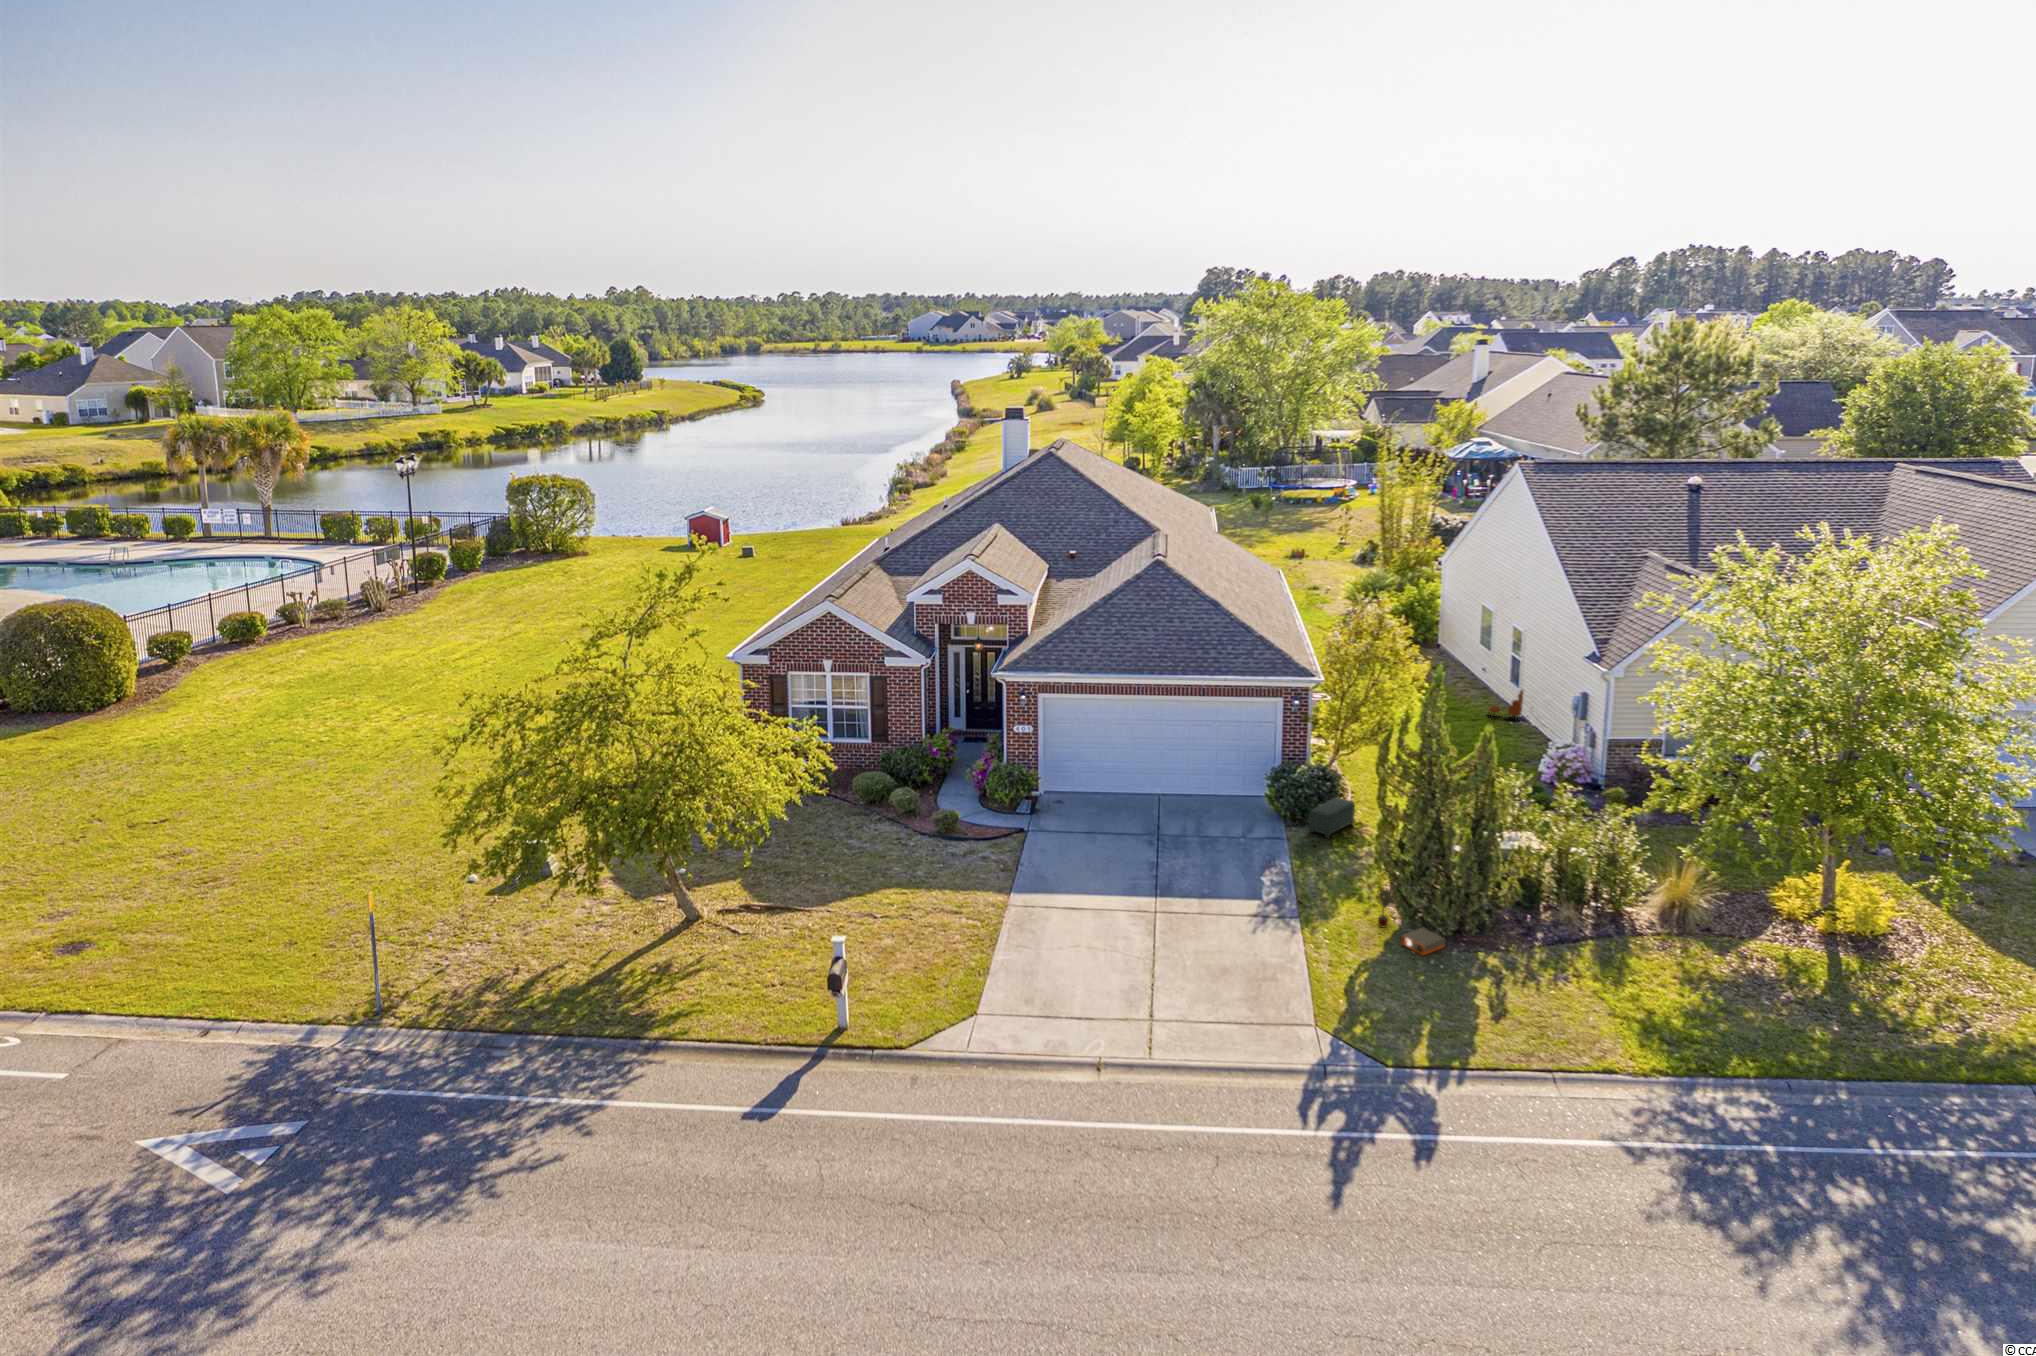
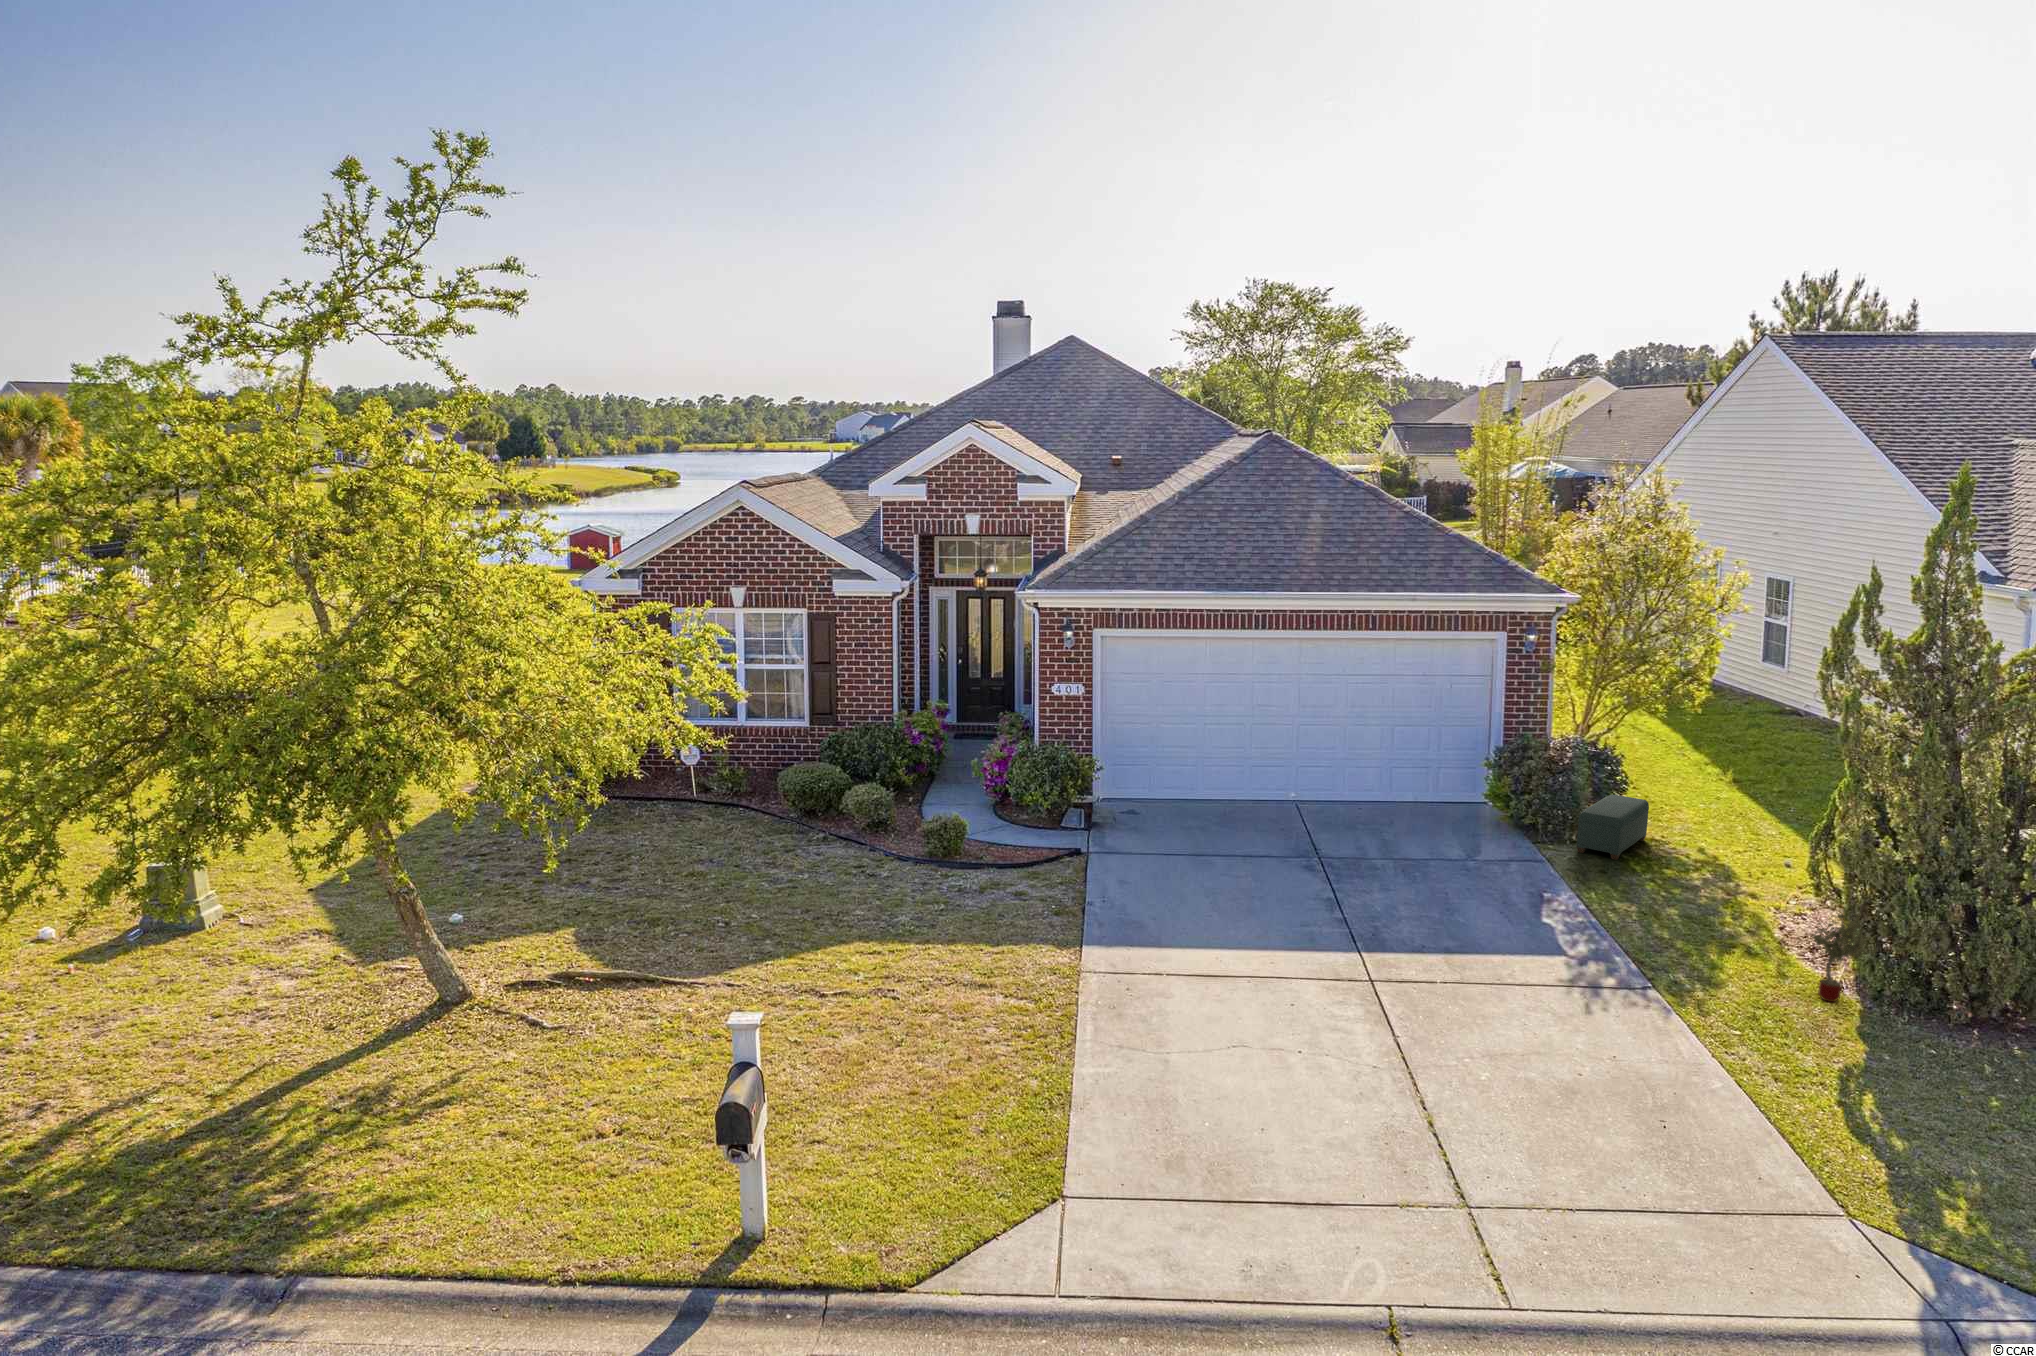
lounge chair: present [1488,690,1523,719] -> none [1737,665,1800,714]
storage box: present [1401,928,1445,955] -> none [1895,999,1989,1055]

